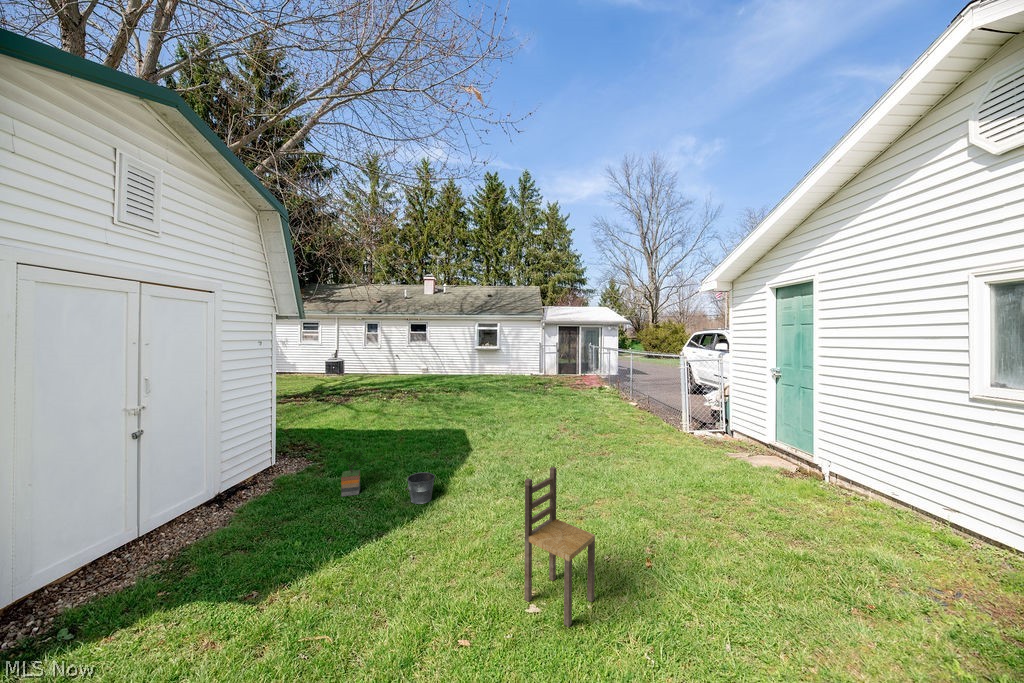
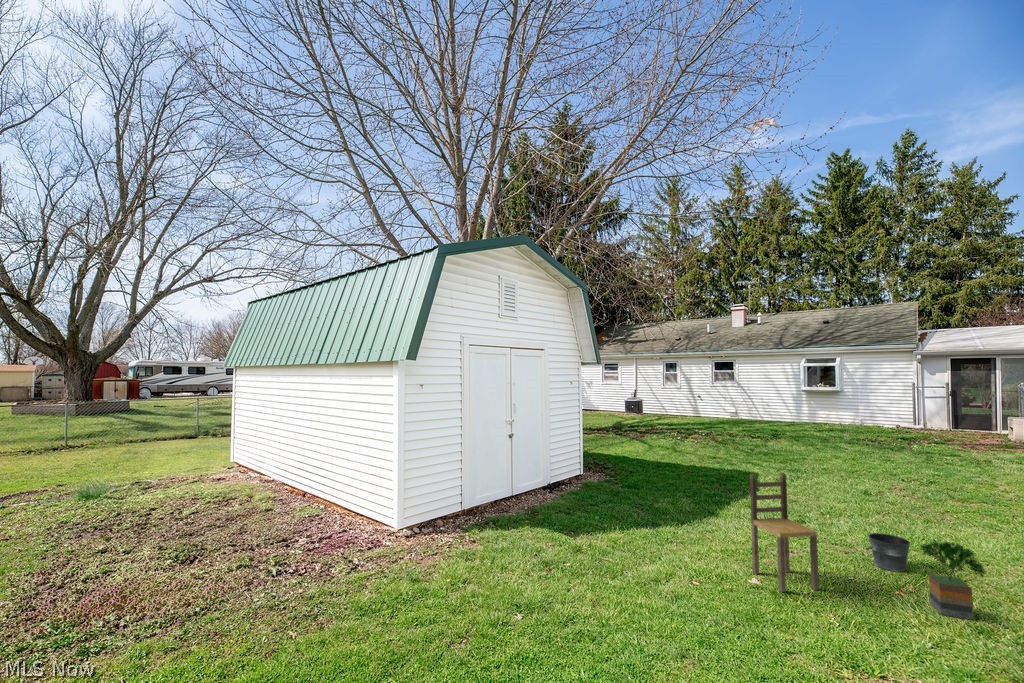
potted tree: present [337,448,367,496] -> present [920,541,985,620]
bucket: present [405,472,435,504] -> present [866,533,910,572]

